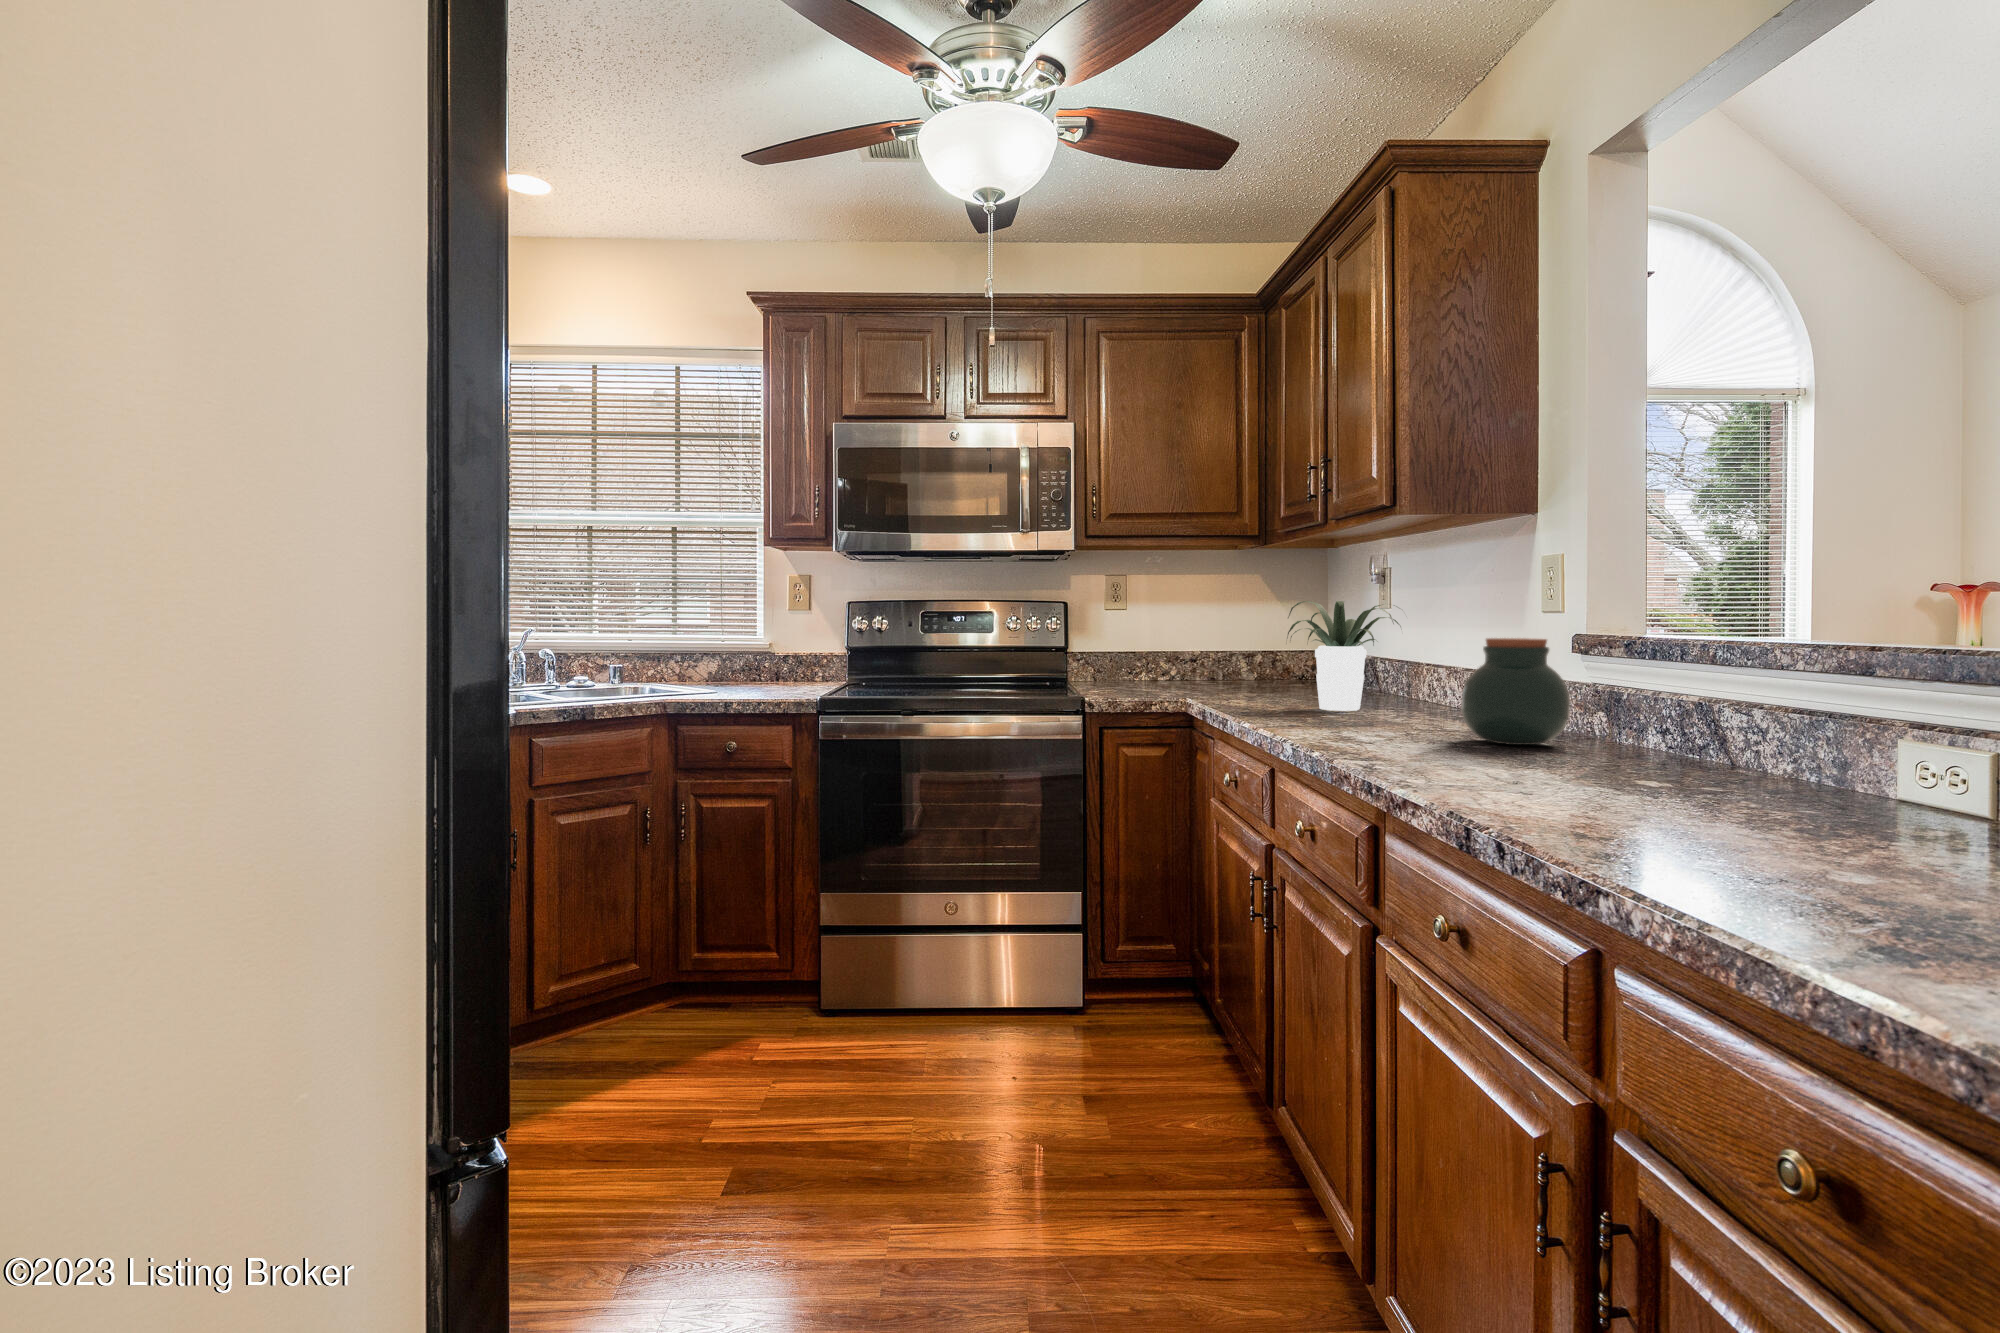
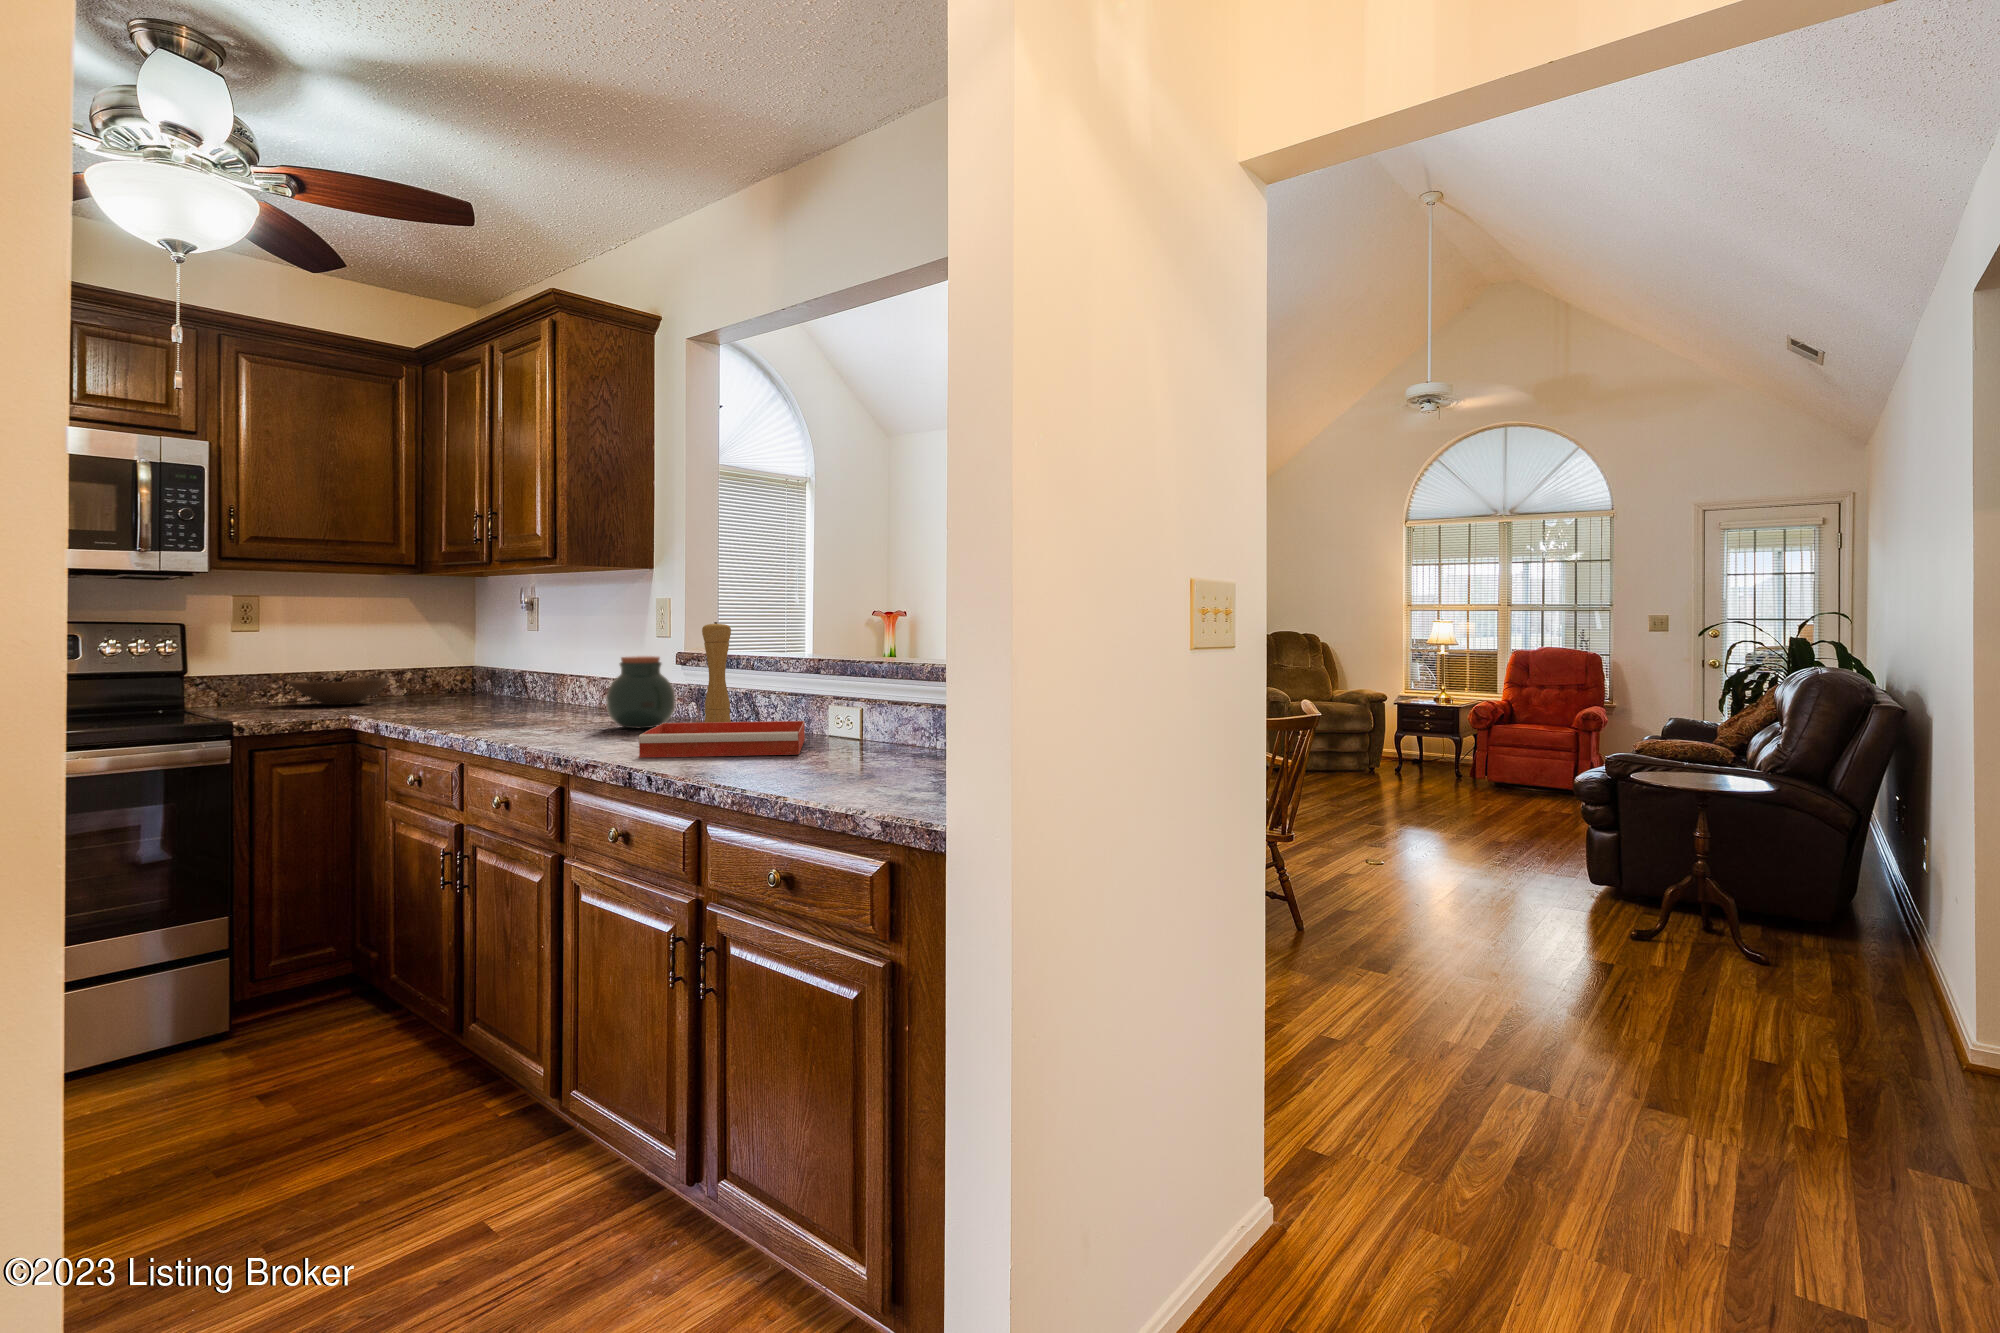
pepper mill: none [1618,582,1676,763] -> present [702,622,731,722]
potted plant: present [1287,601,1399,711] -> none [450,627,558,716]
wooden bowl: none [1150,659,1237,687] -> present [289,678,389,705]
tray: none [1493,743,1837,837] -> present [638,721,805,758]

